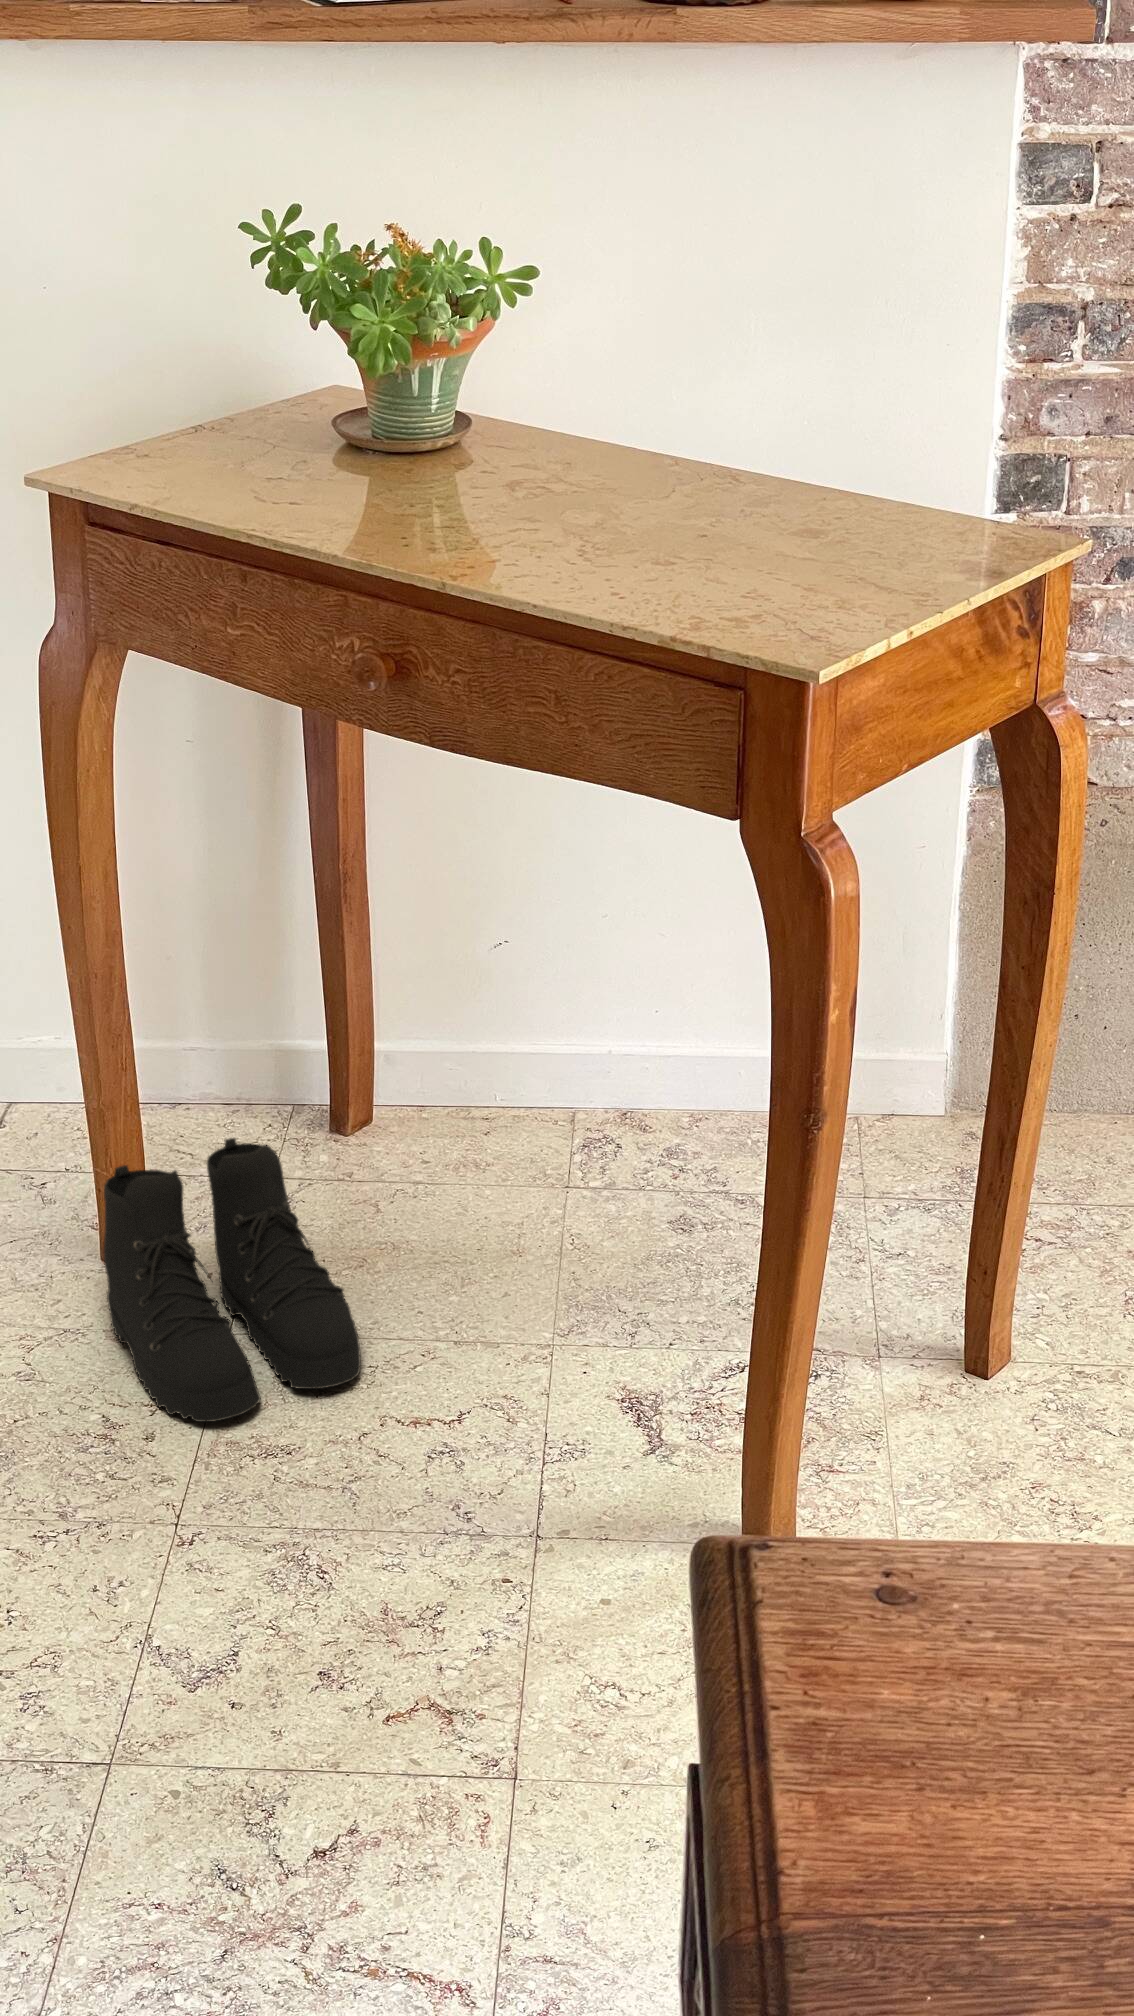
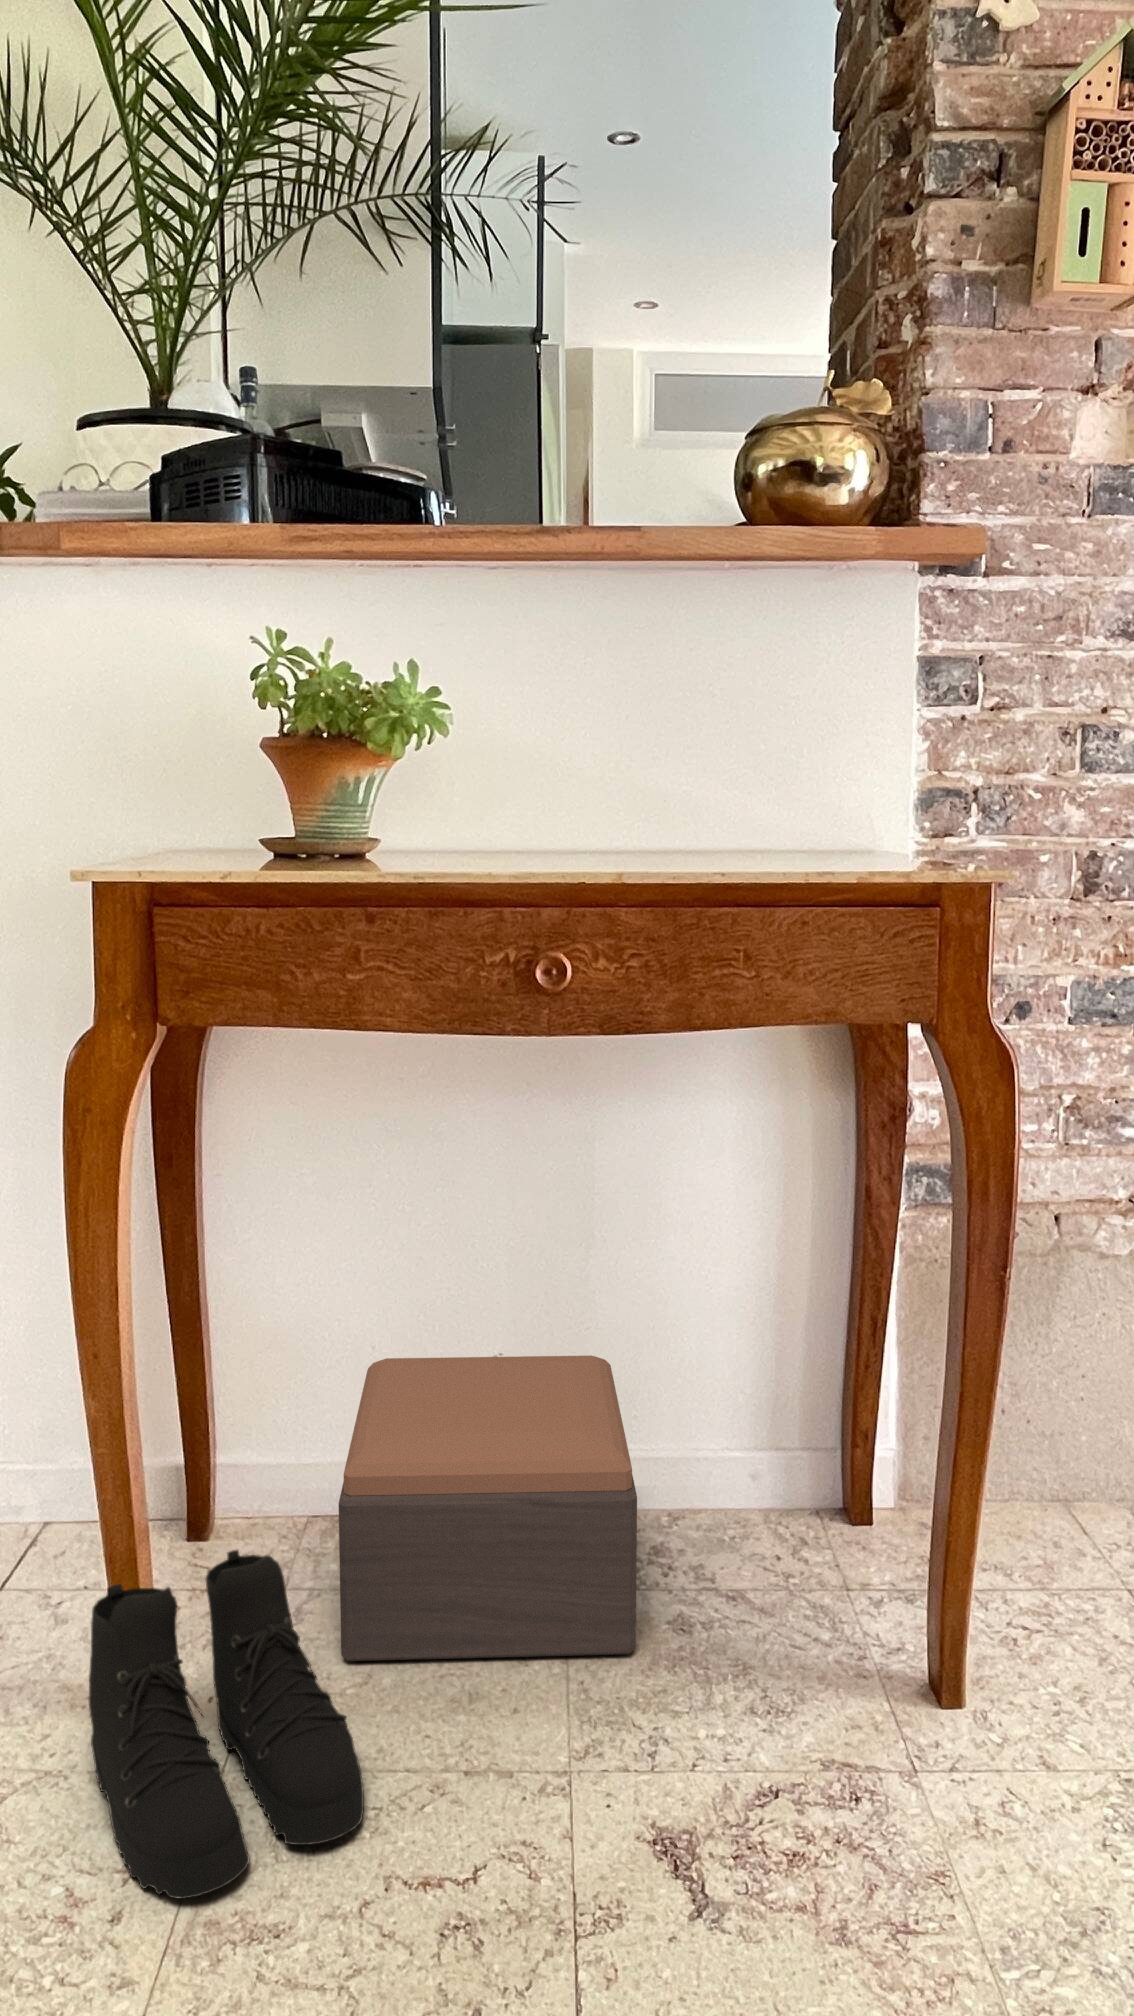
footstool: none [332,942,635,1250] -> present [339,1355,637,1661]

